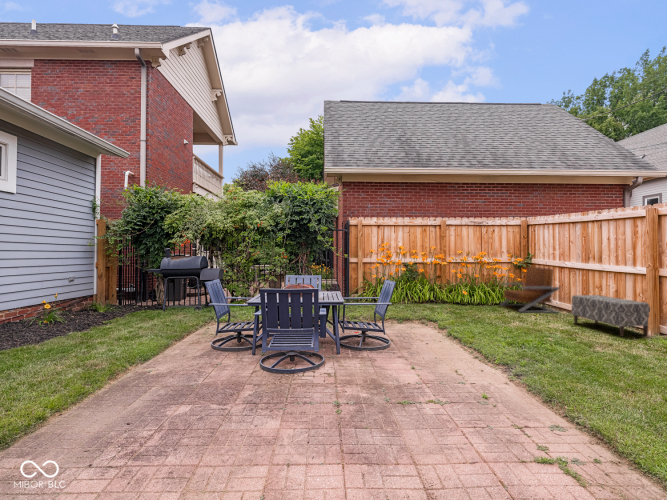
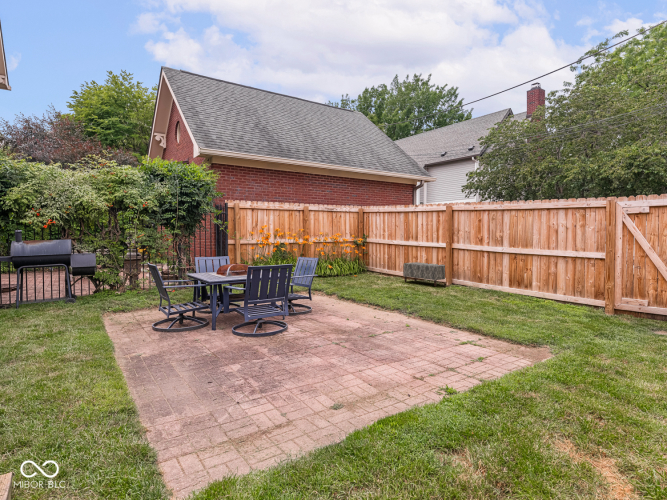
lounge chair: present [501,266,560,312] -> none [347,244,390,278]

